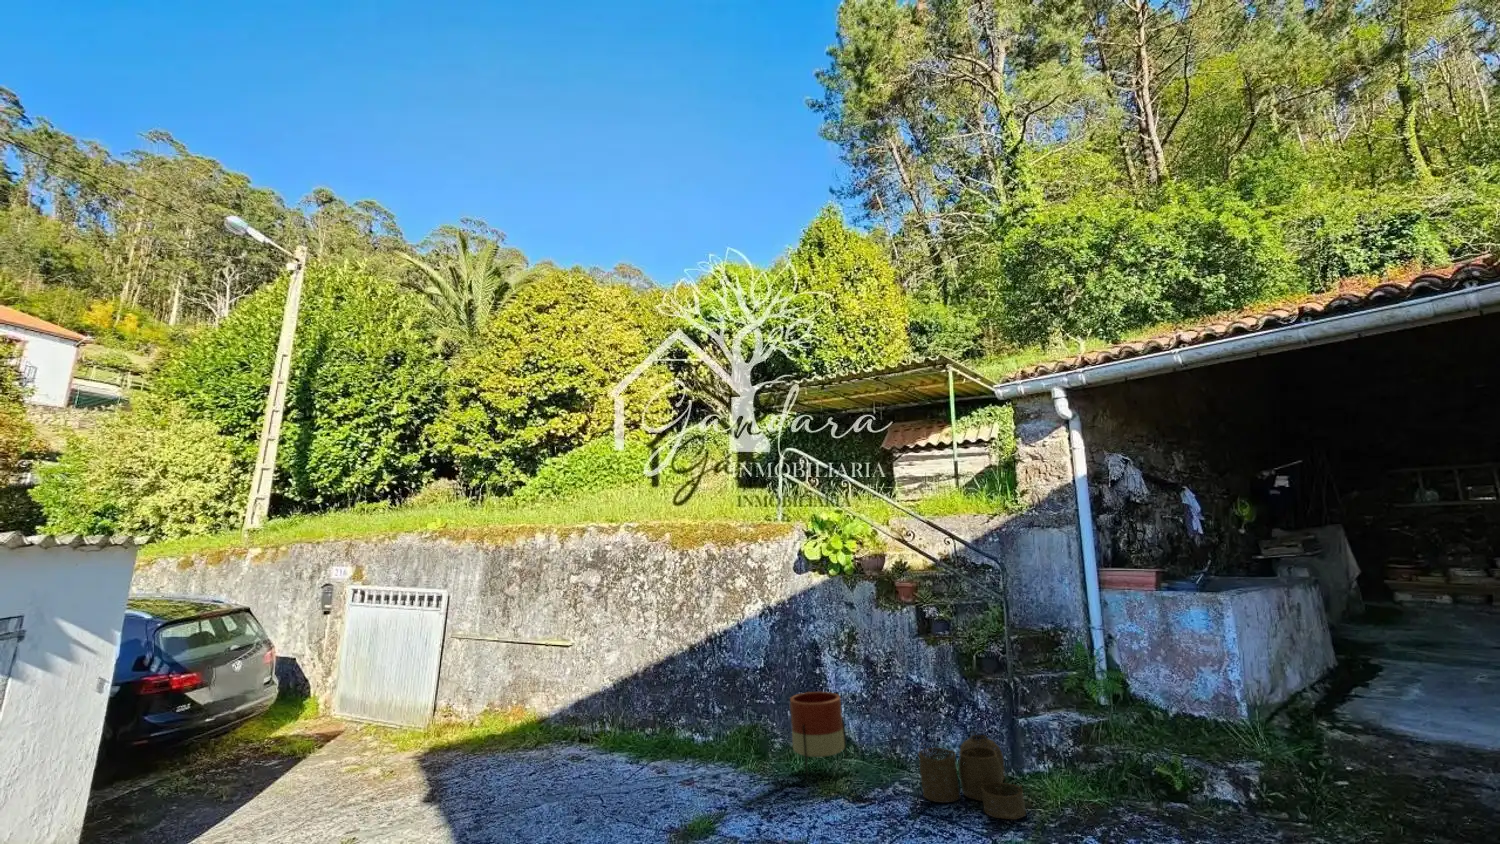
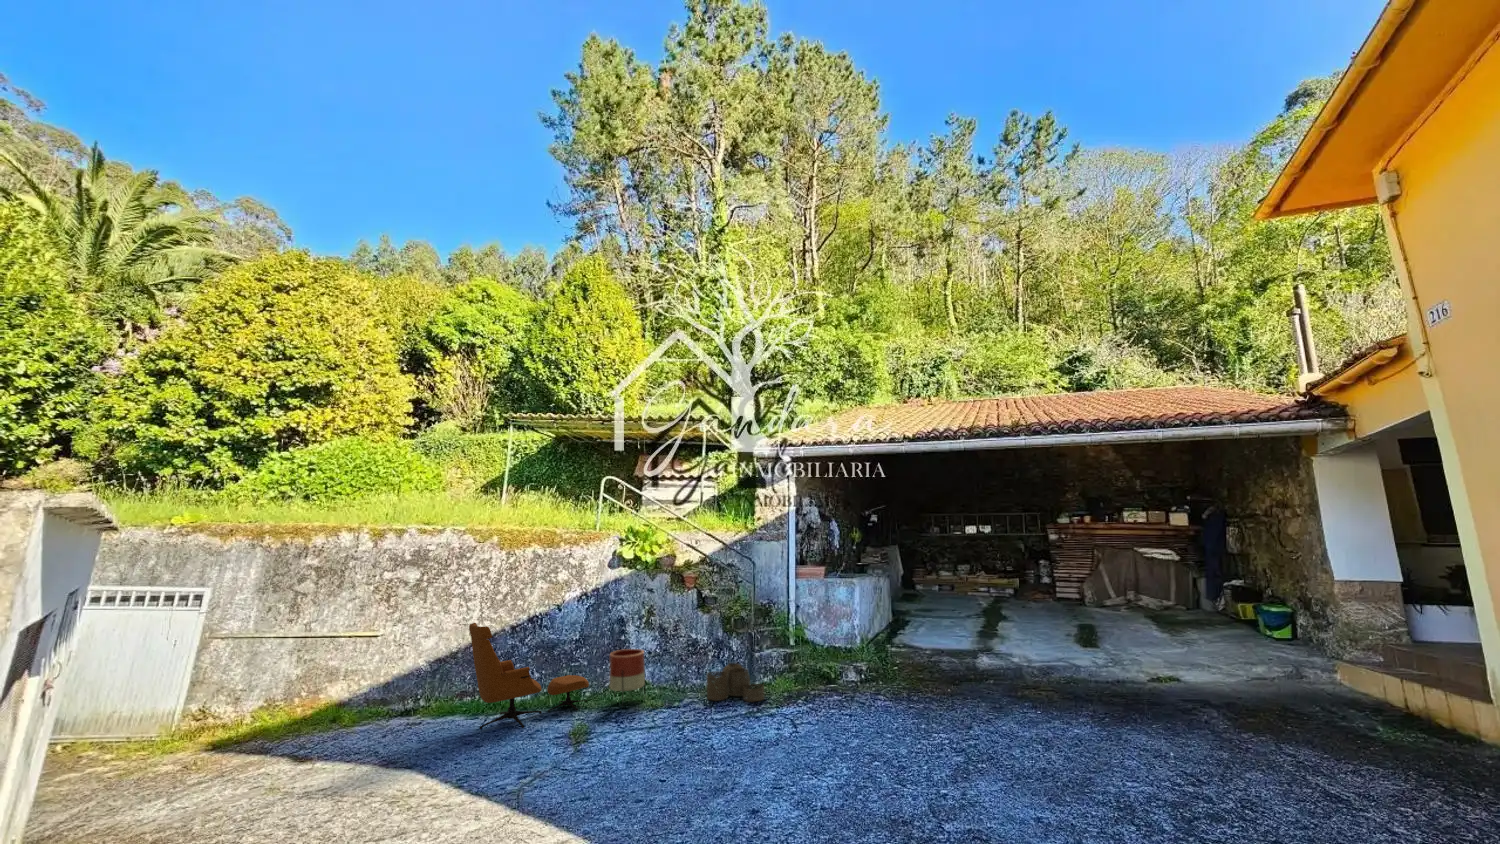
lounge chair: none [609,639,774,789] -> present [469,623,589,729]

